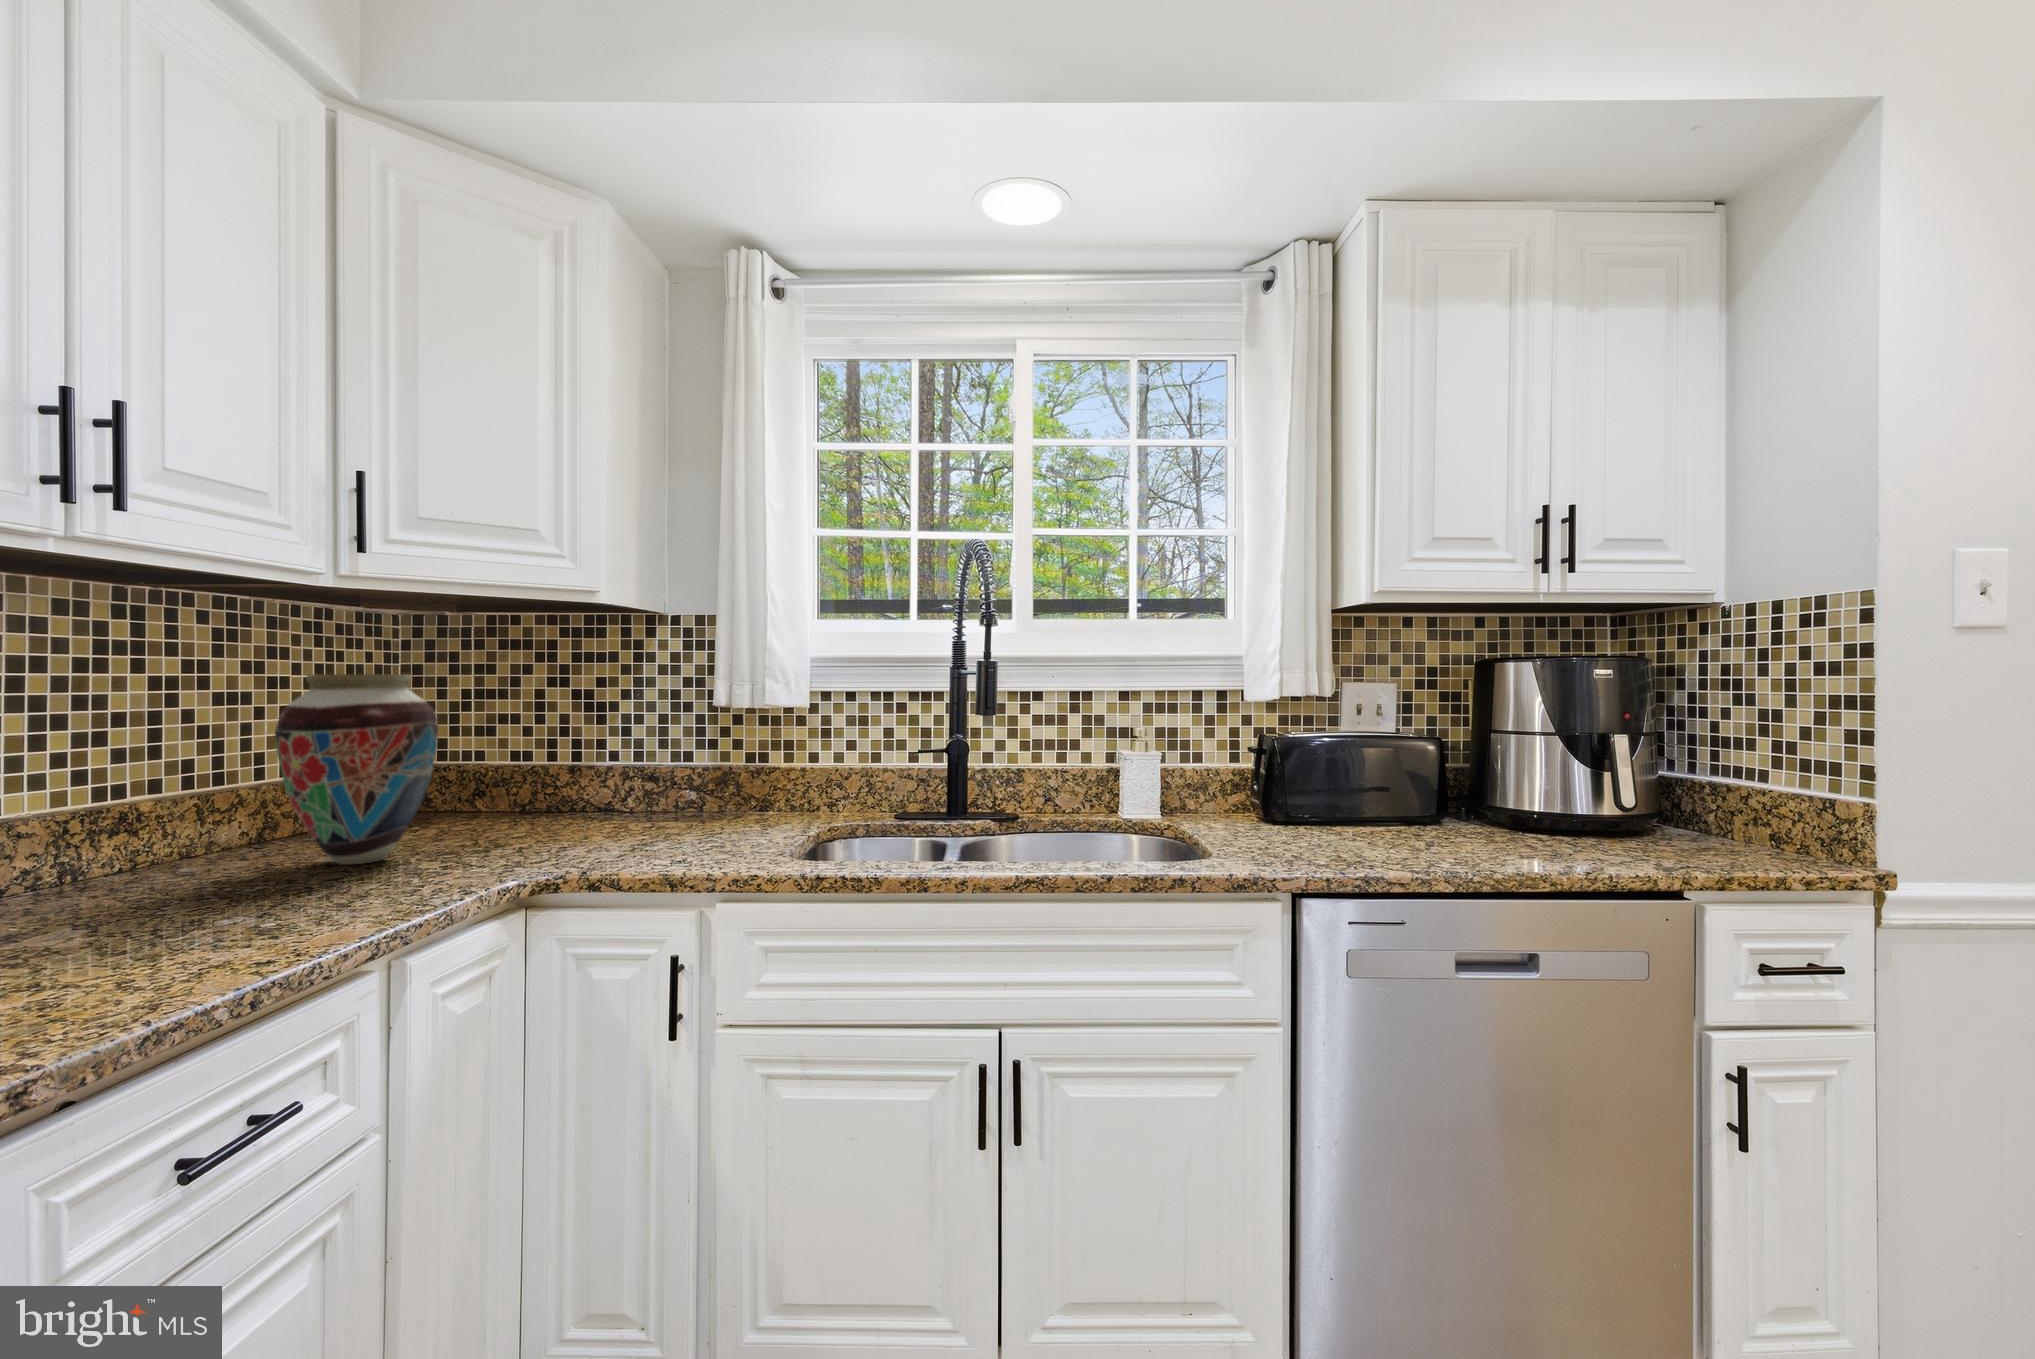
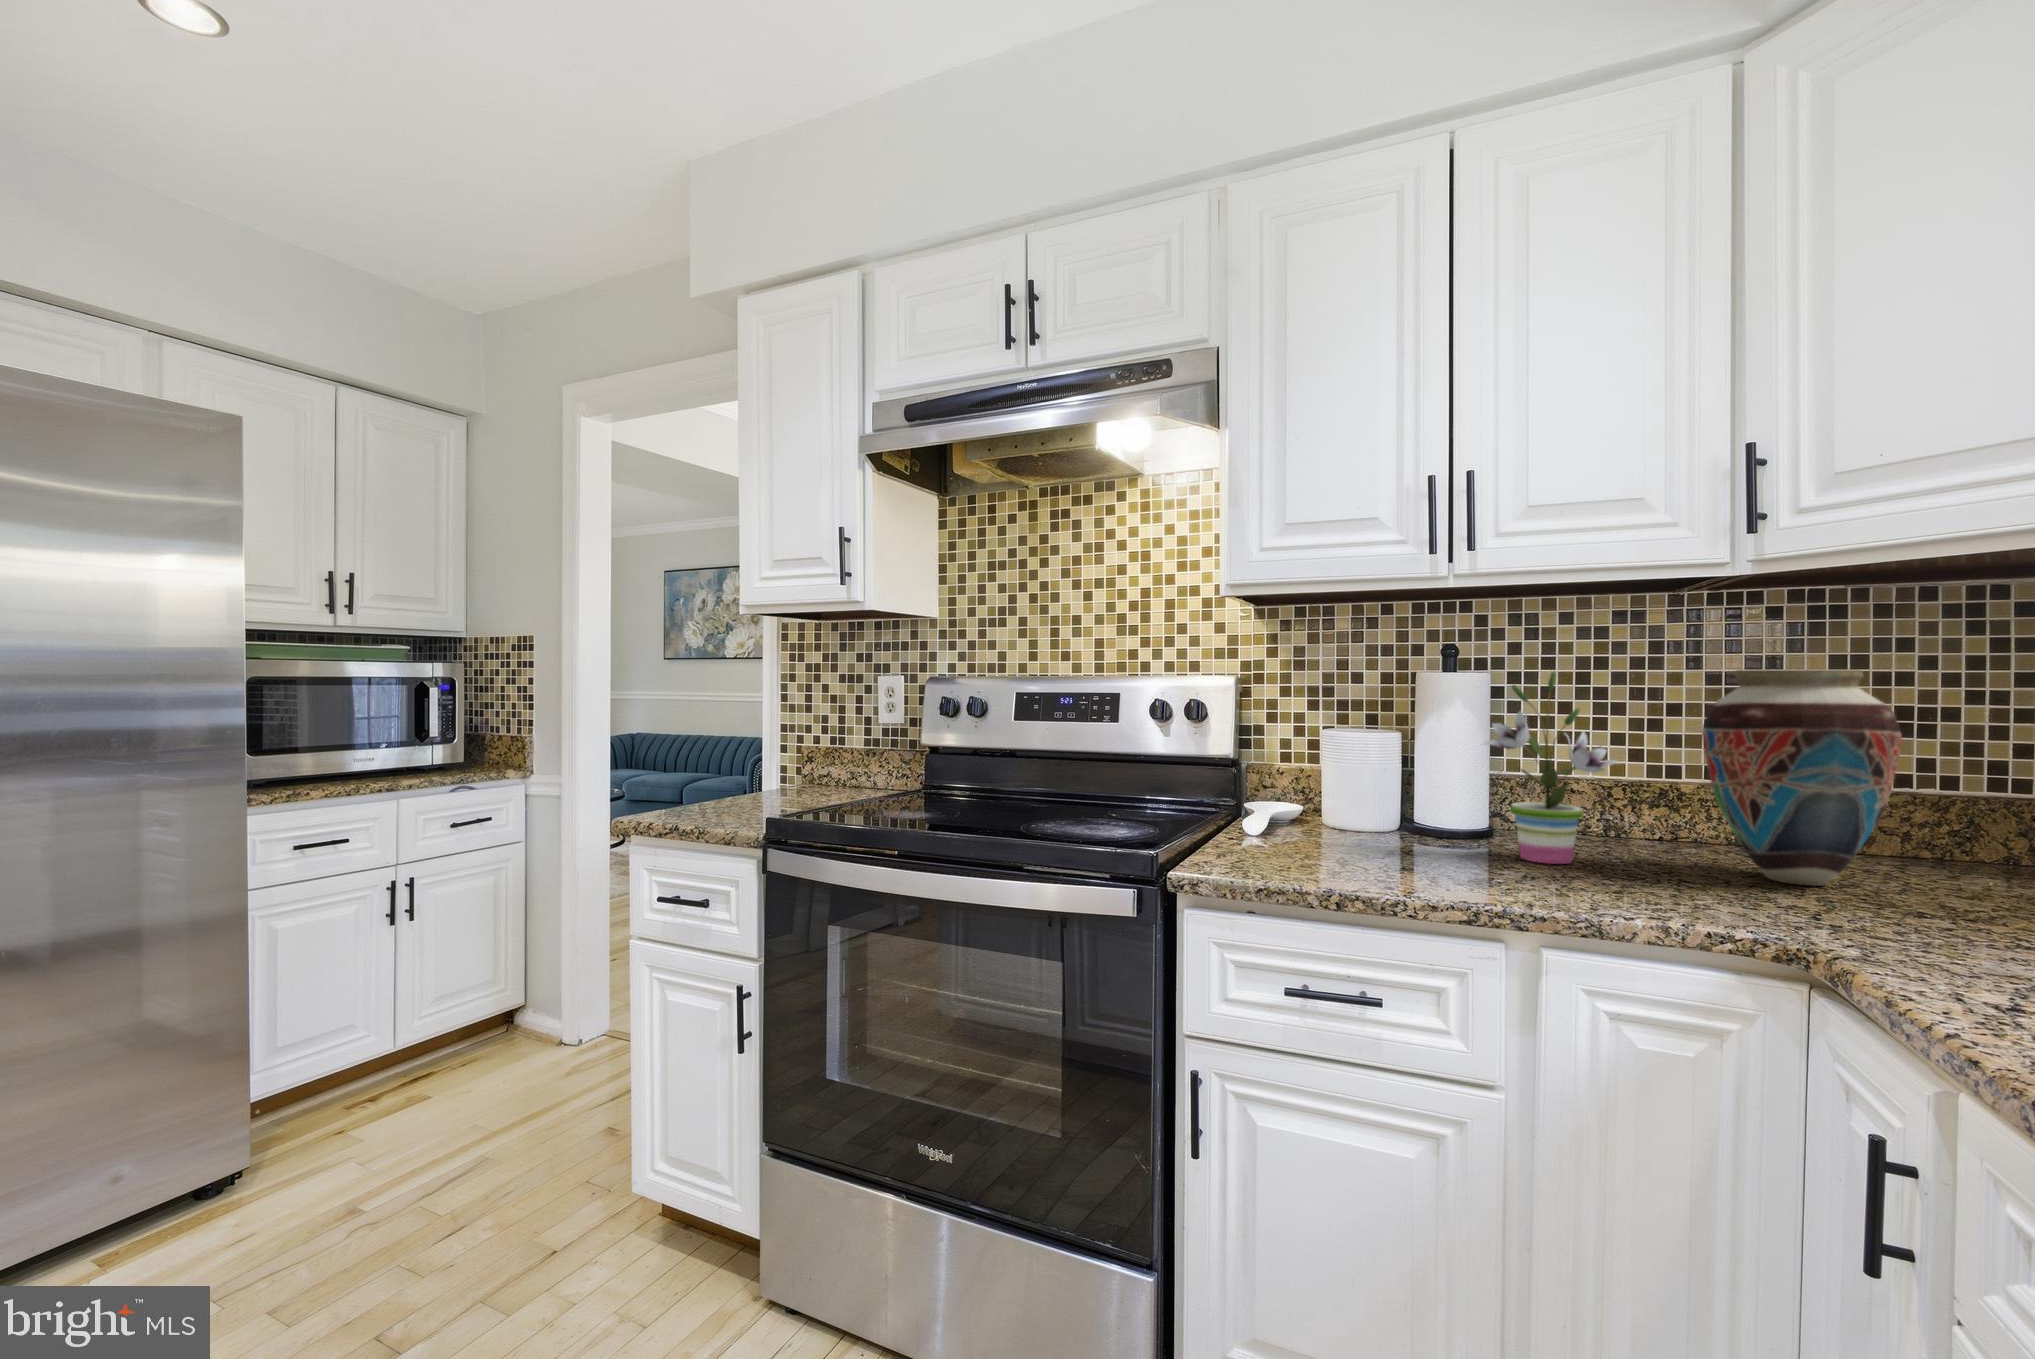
potted plant: none [96,674,265,914] -> present [1482,672,1619,864]

